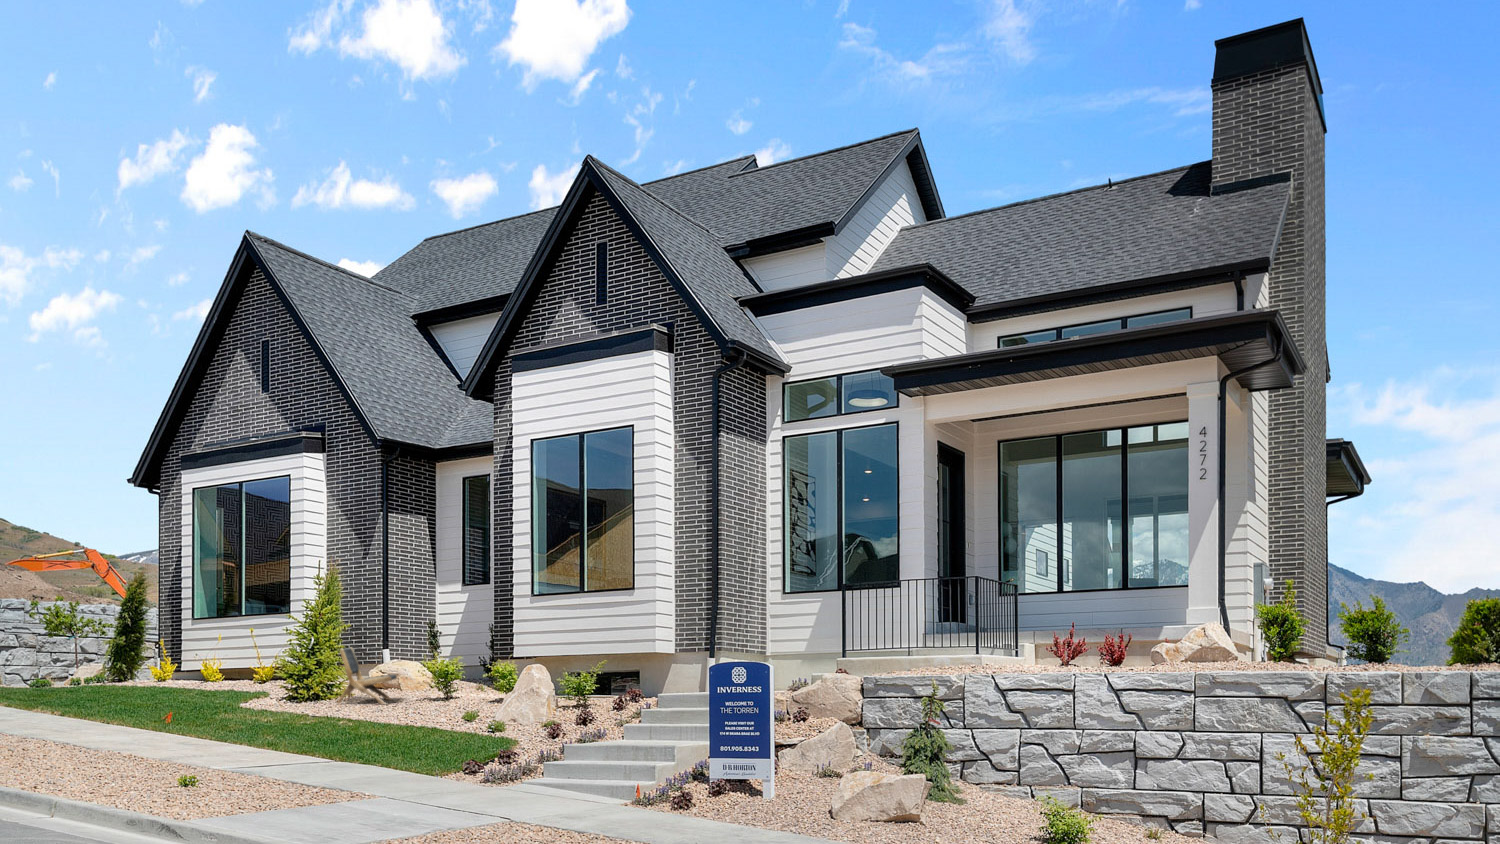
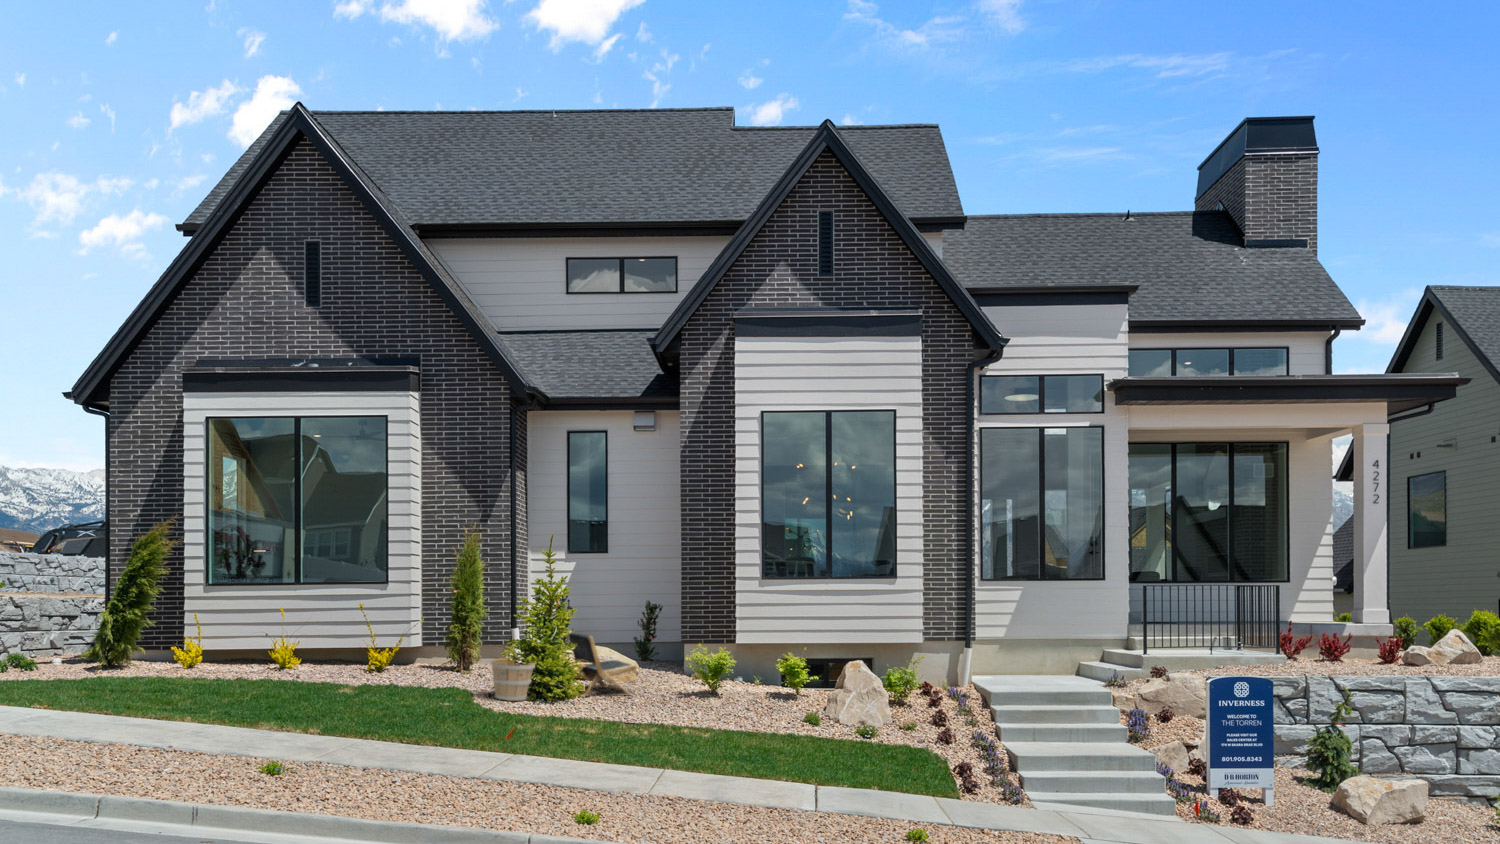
wooden bucket: none [250,669,291,704] -> present [491,658,535,701]

